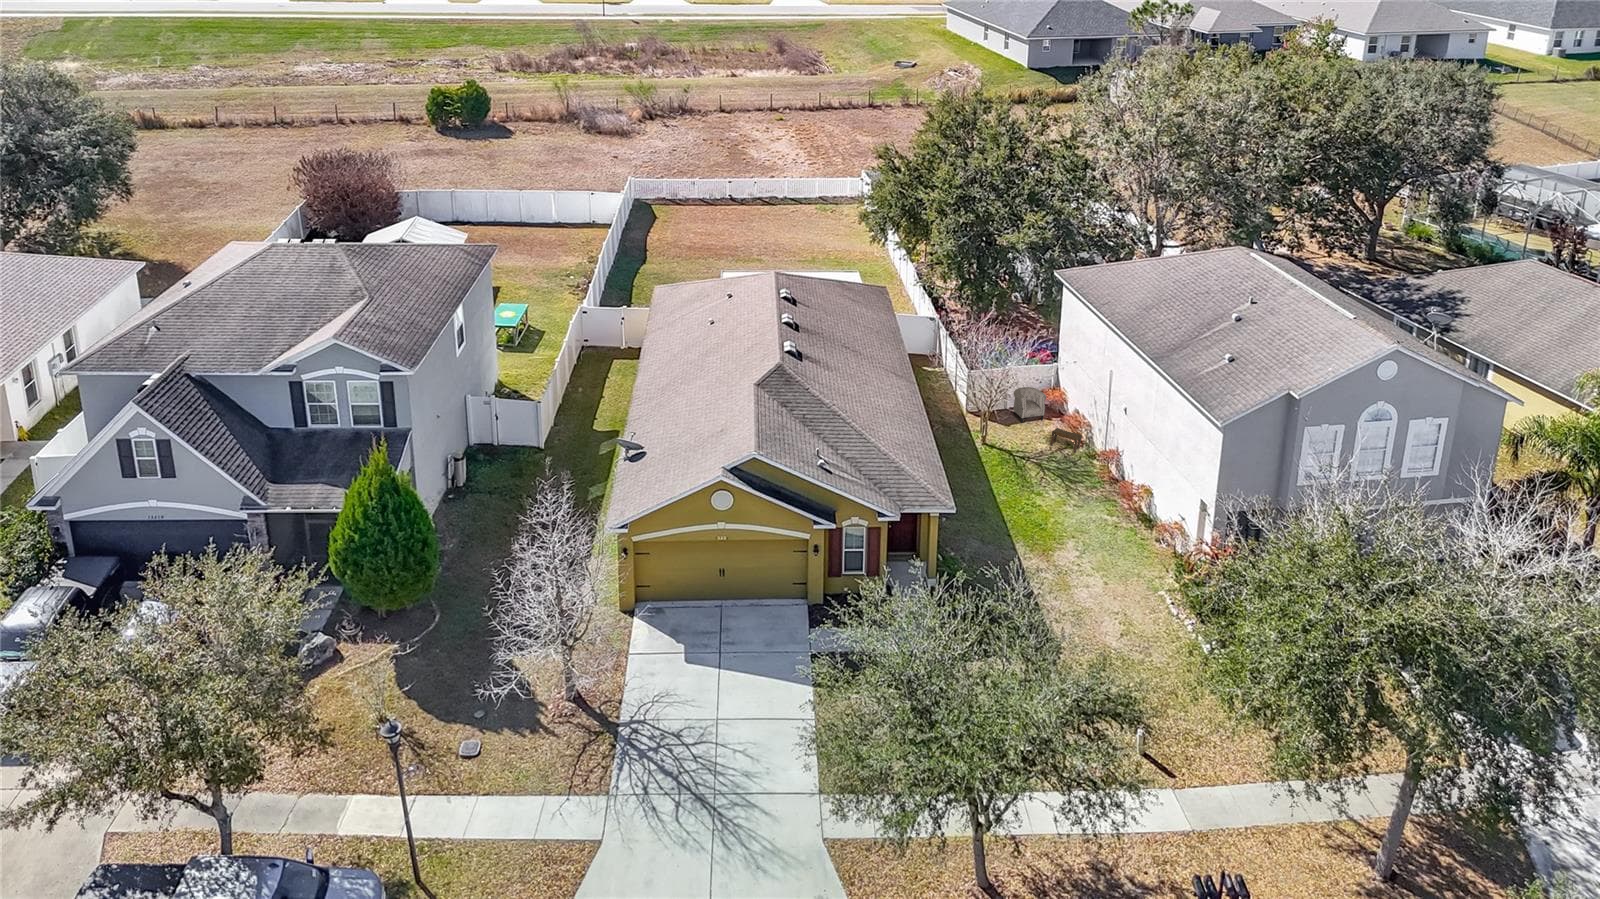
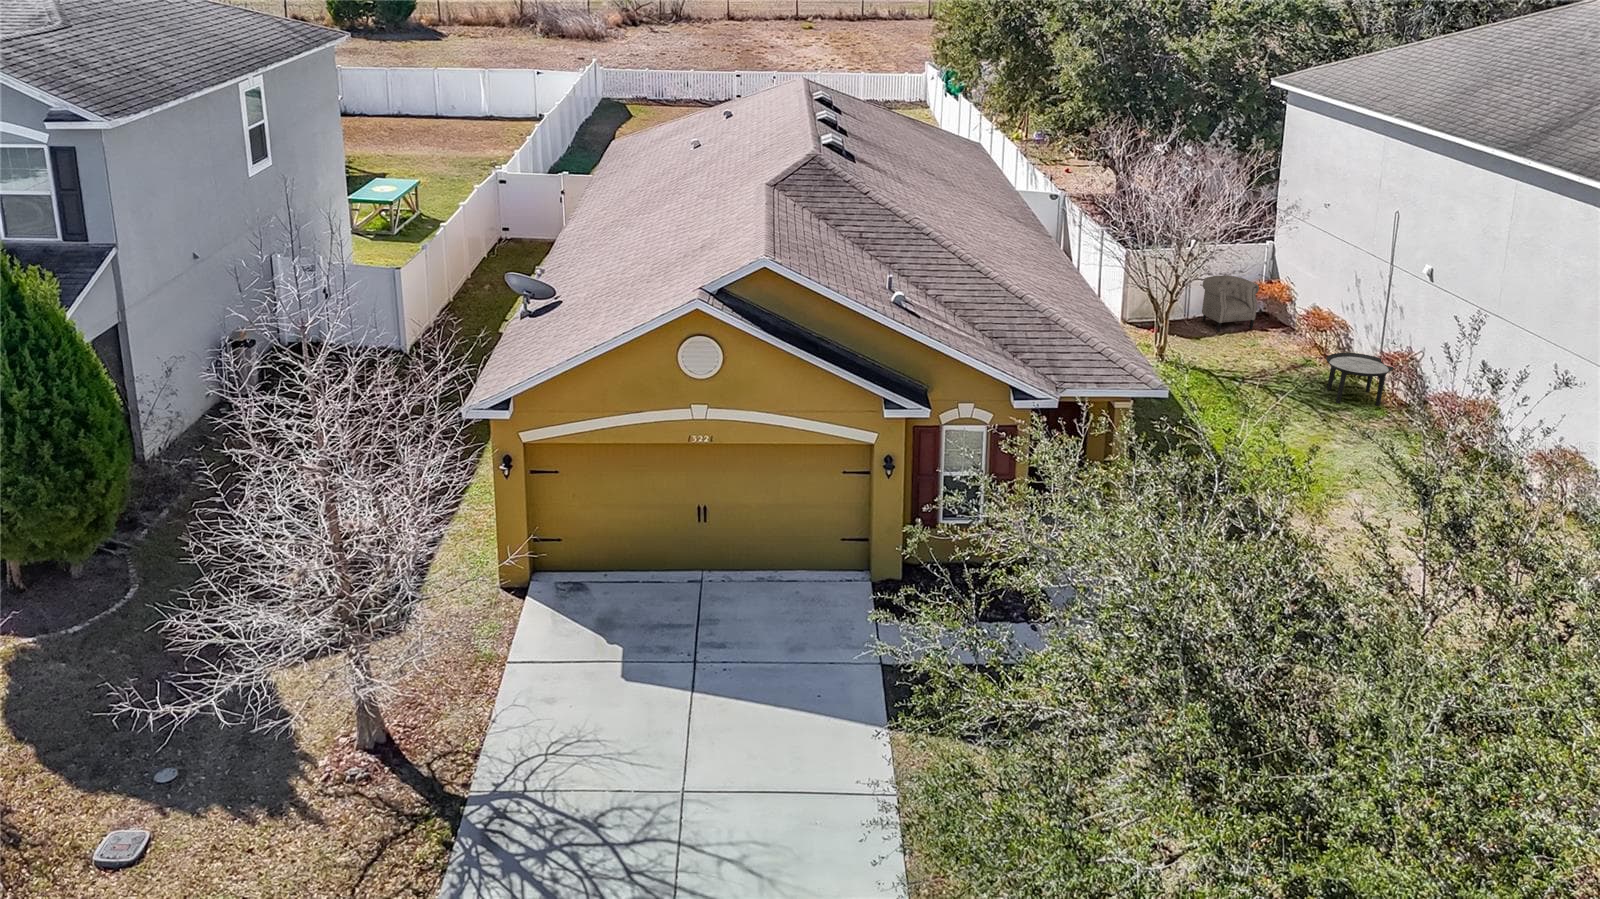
bench: present [1051,428,1082,453] -> none [1276,330,1333,368]
round table: none [1072,449,1109,482] -> present [1326,353,1393,406]

